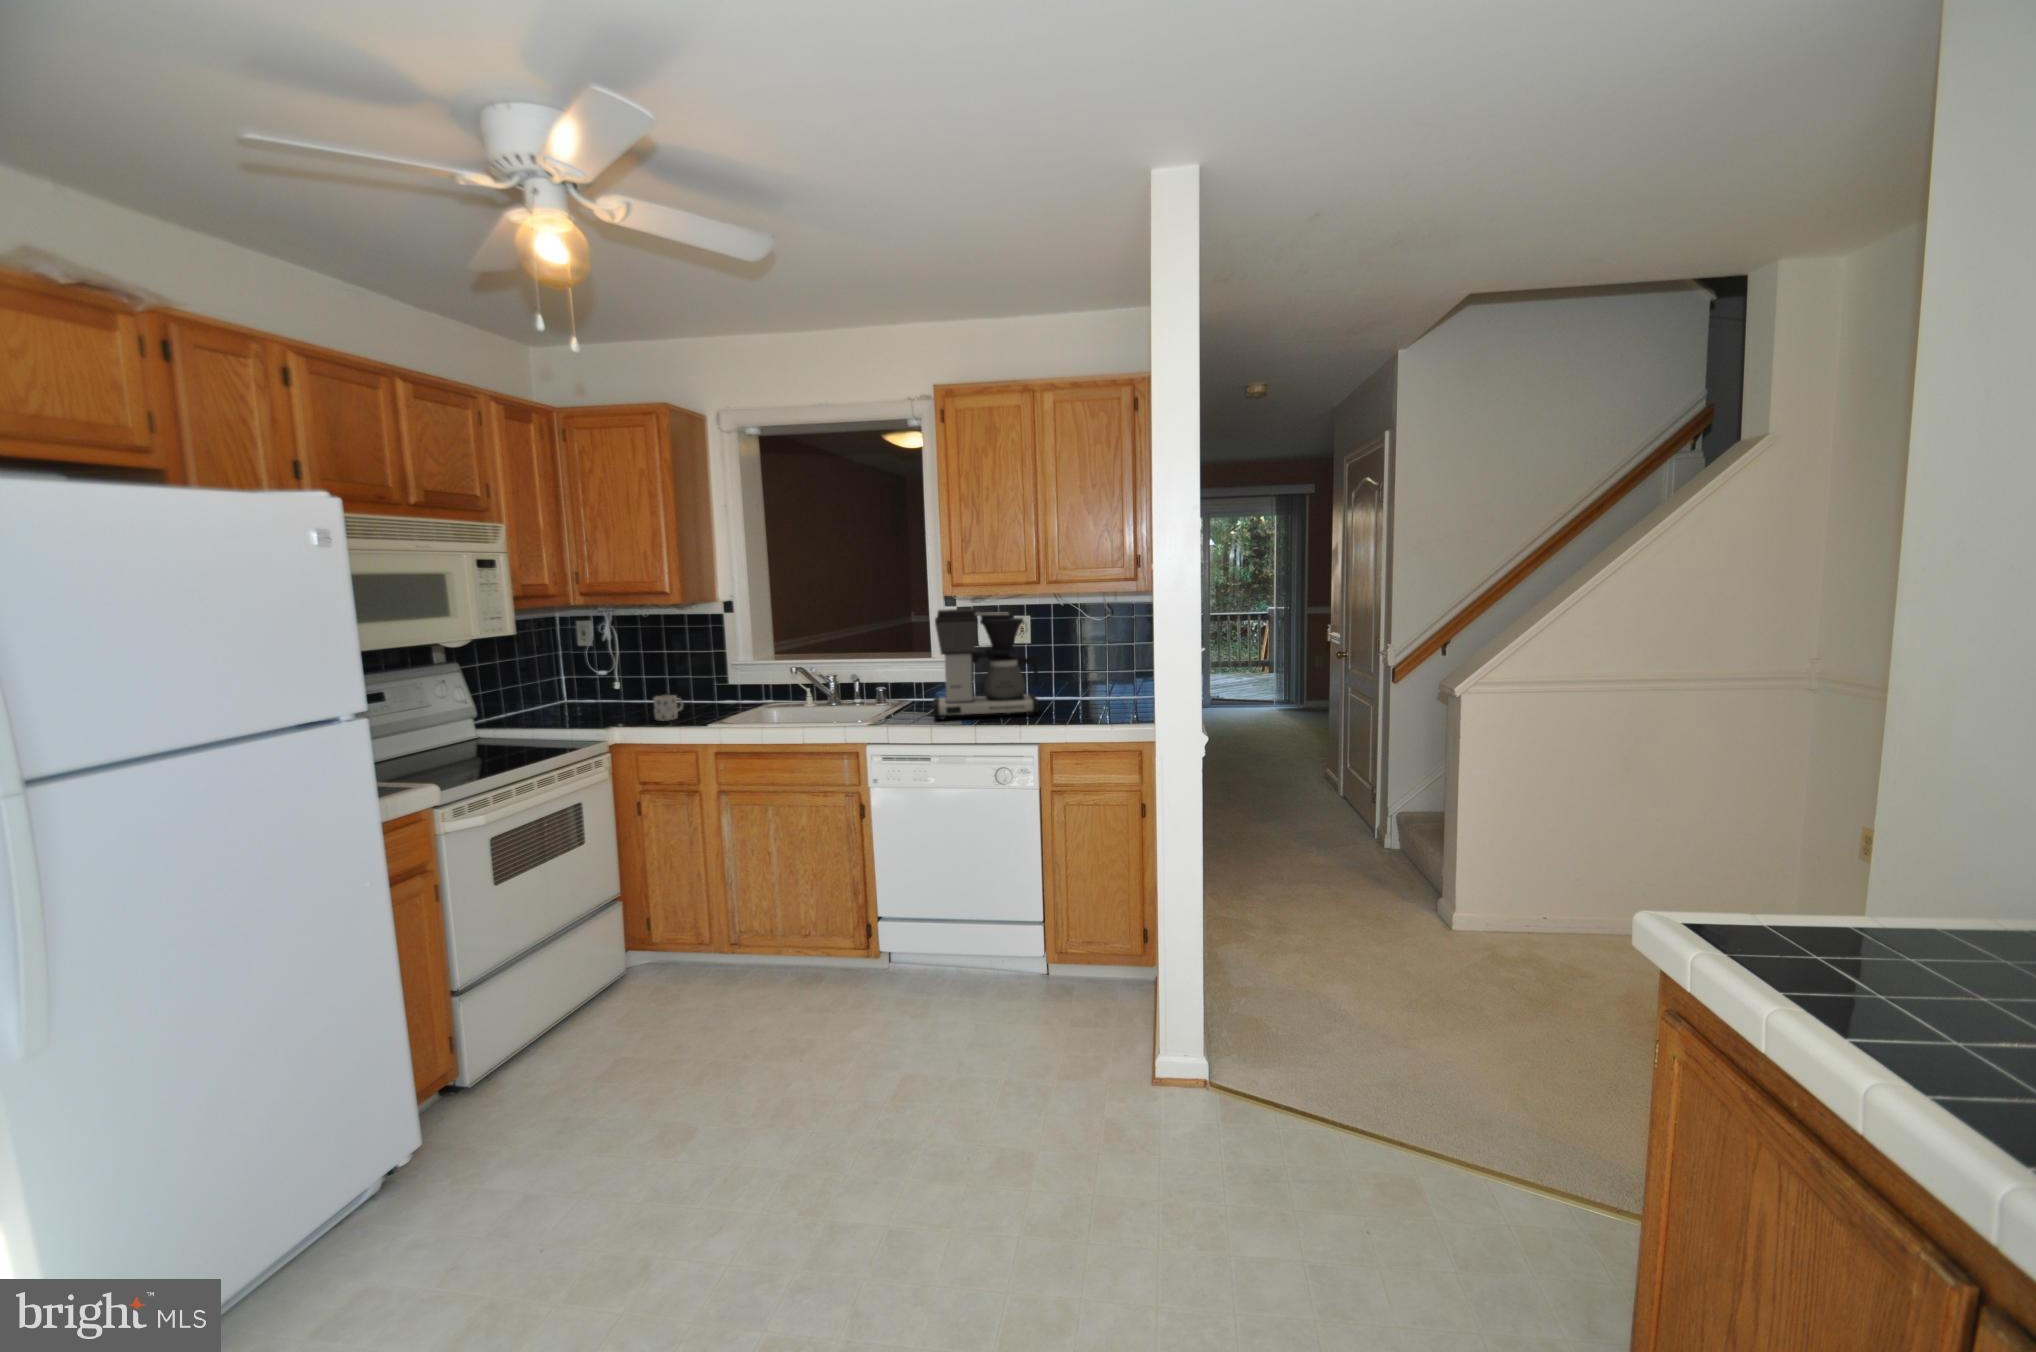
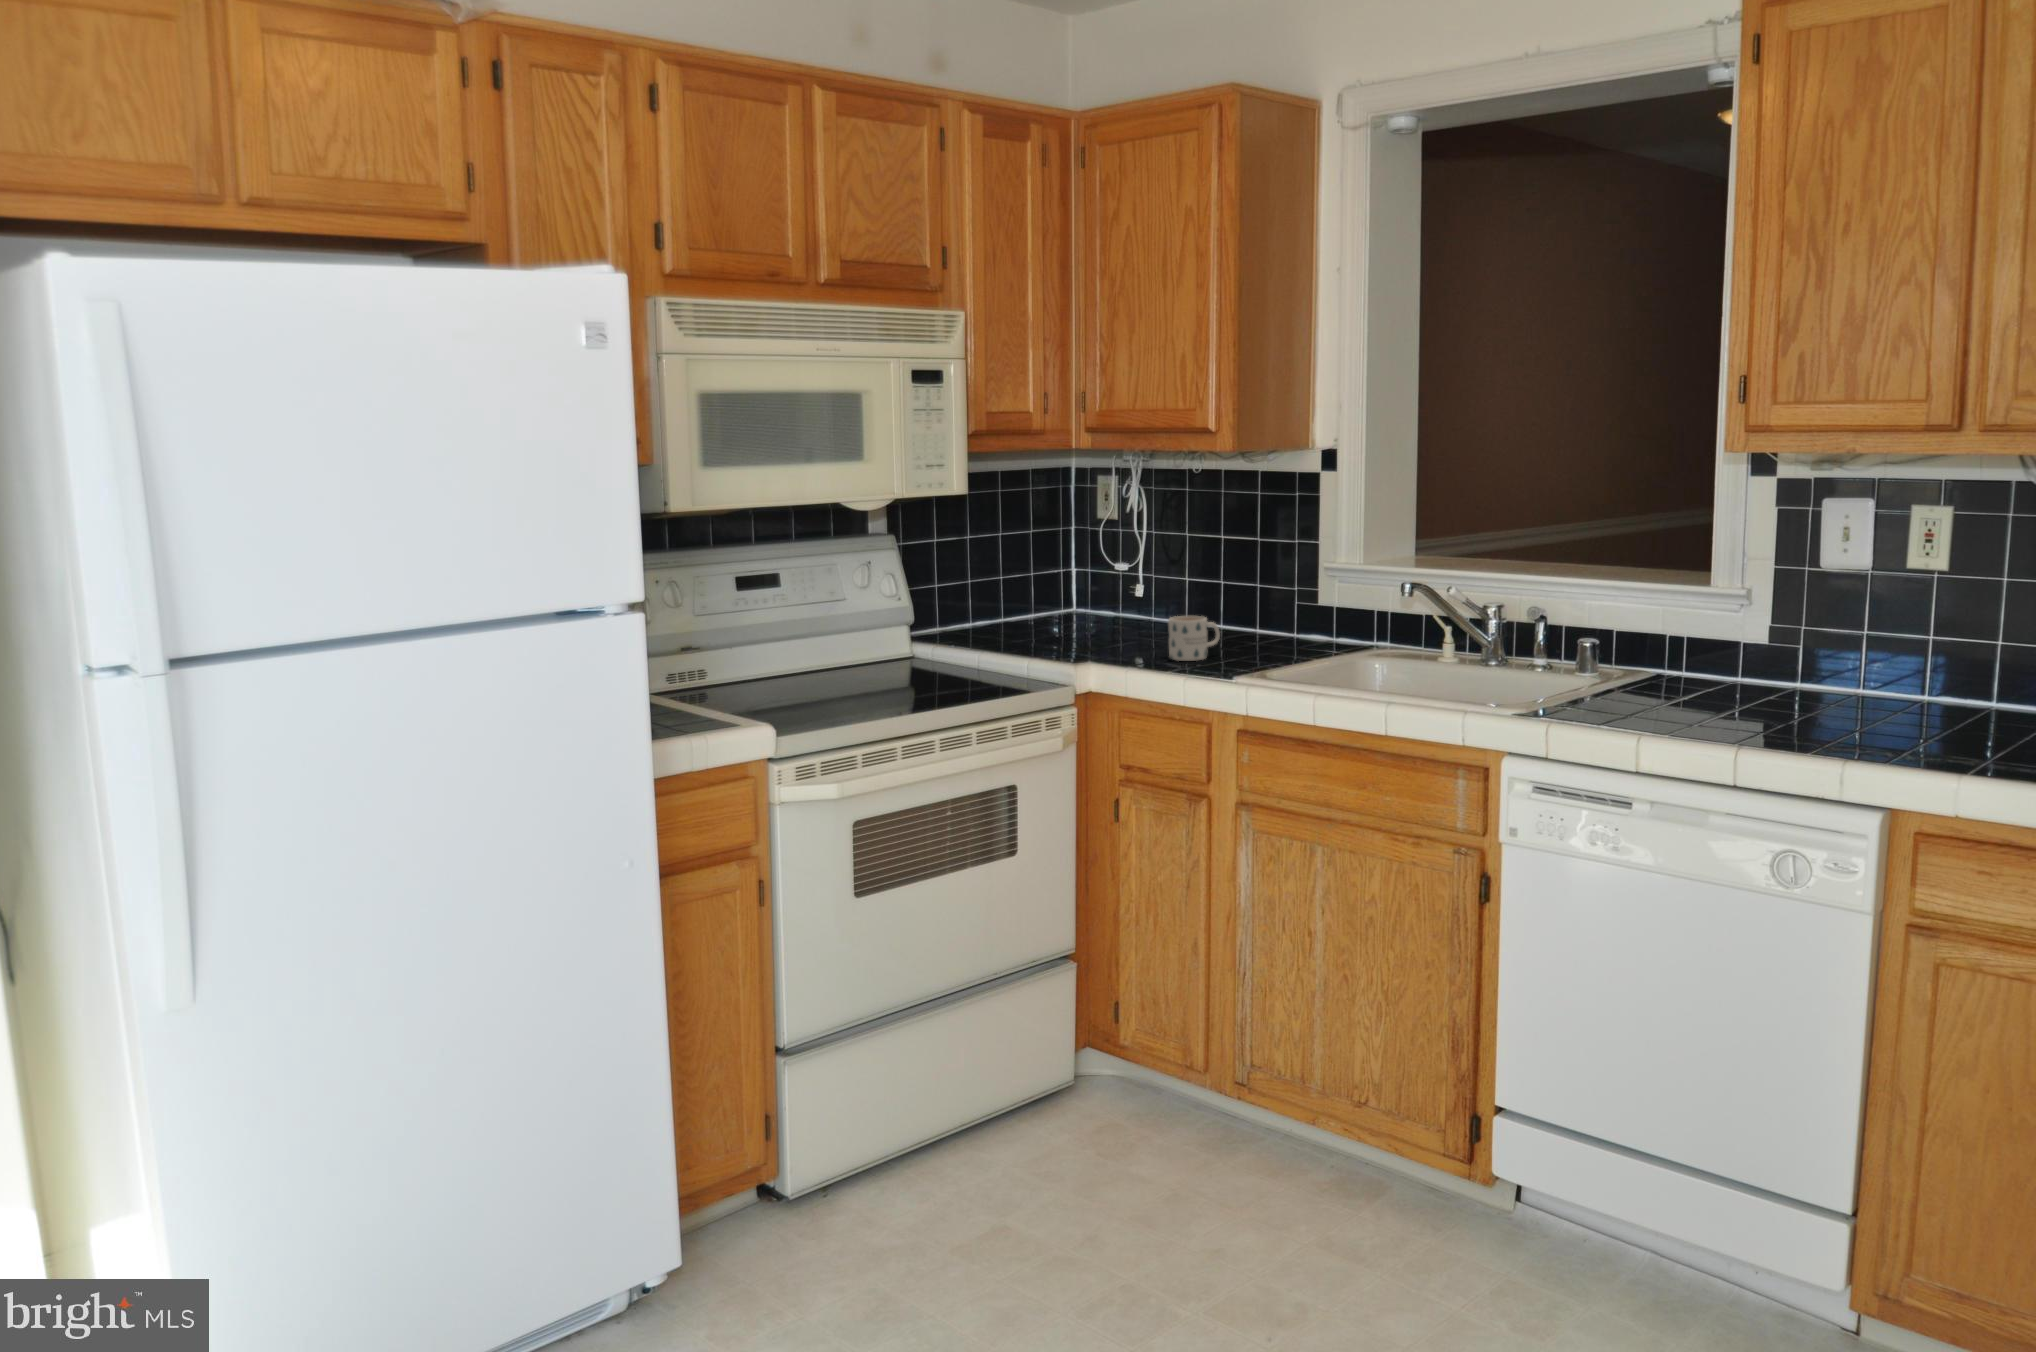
coffee maker: present [933,609,1039,720] -> none [1657,477,1948,744]

